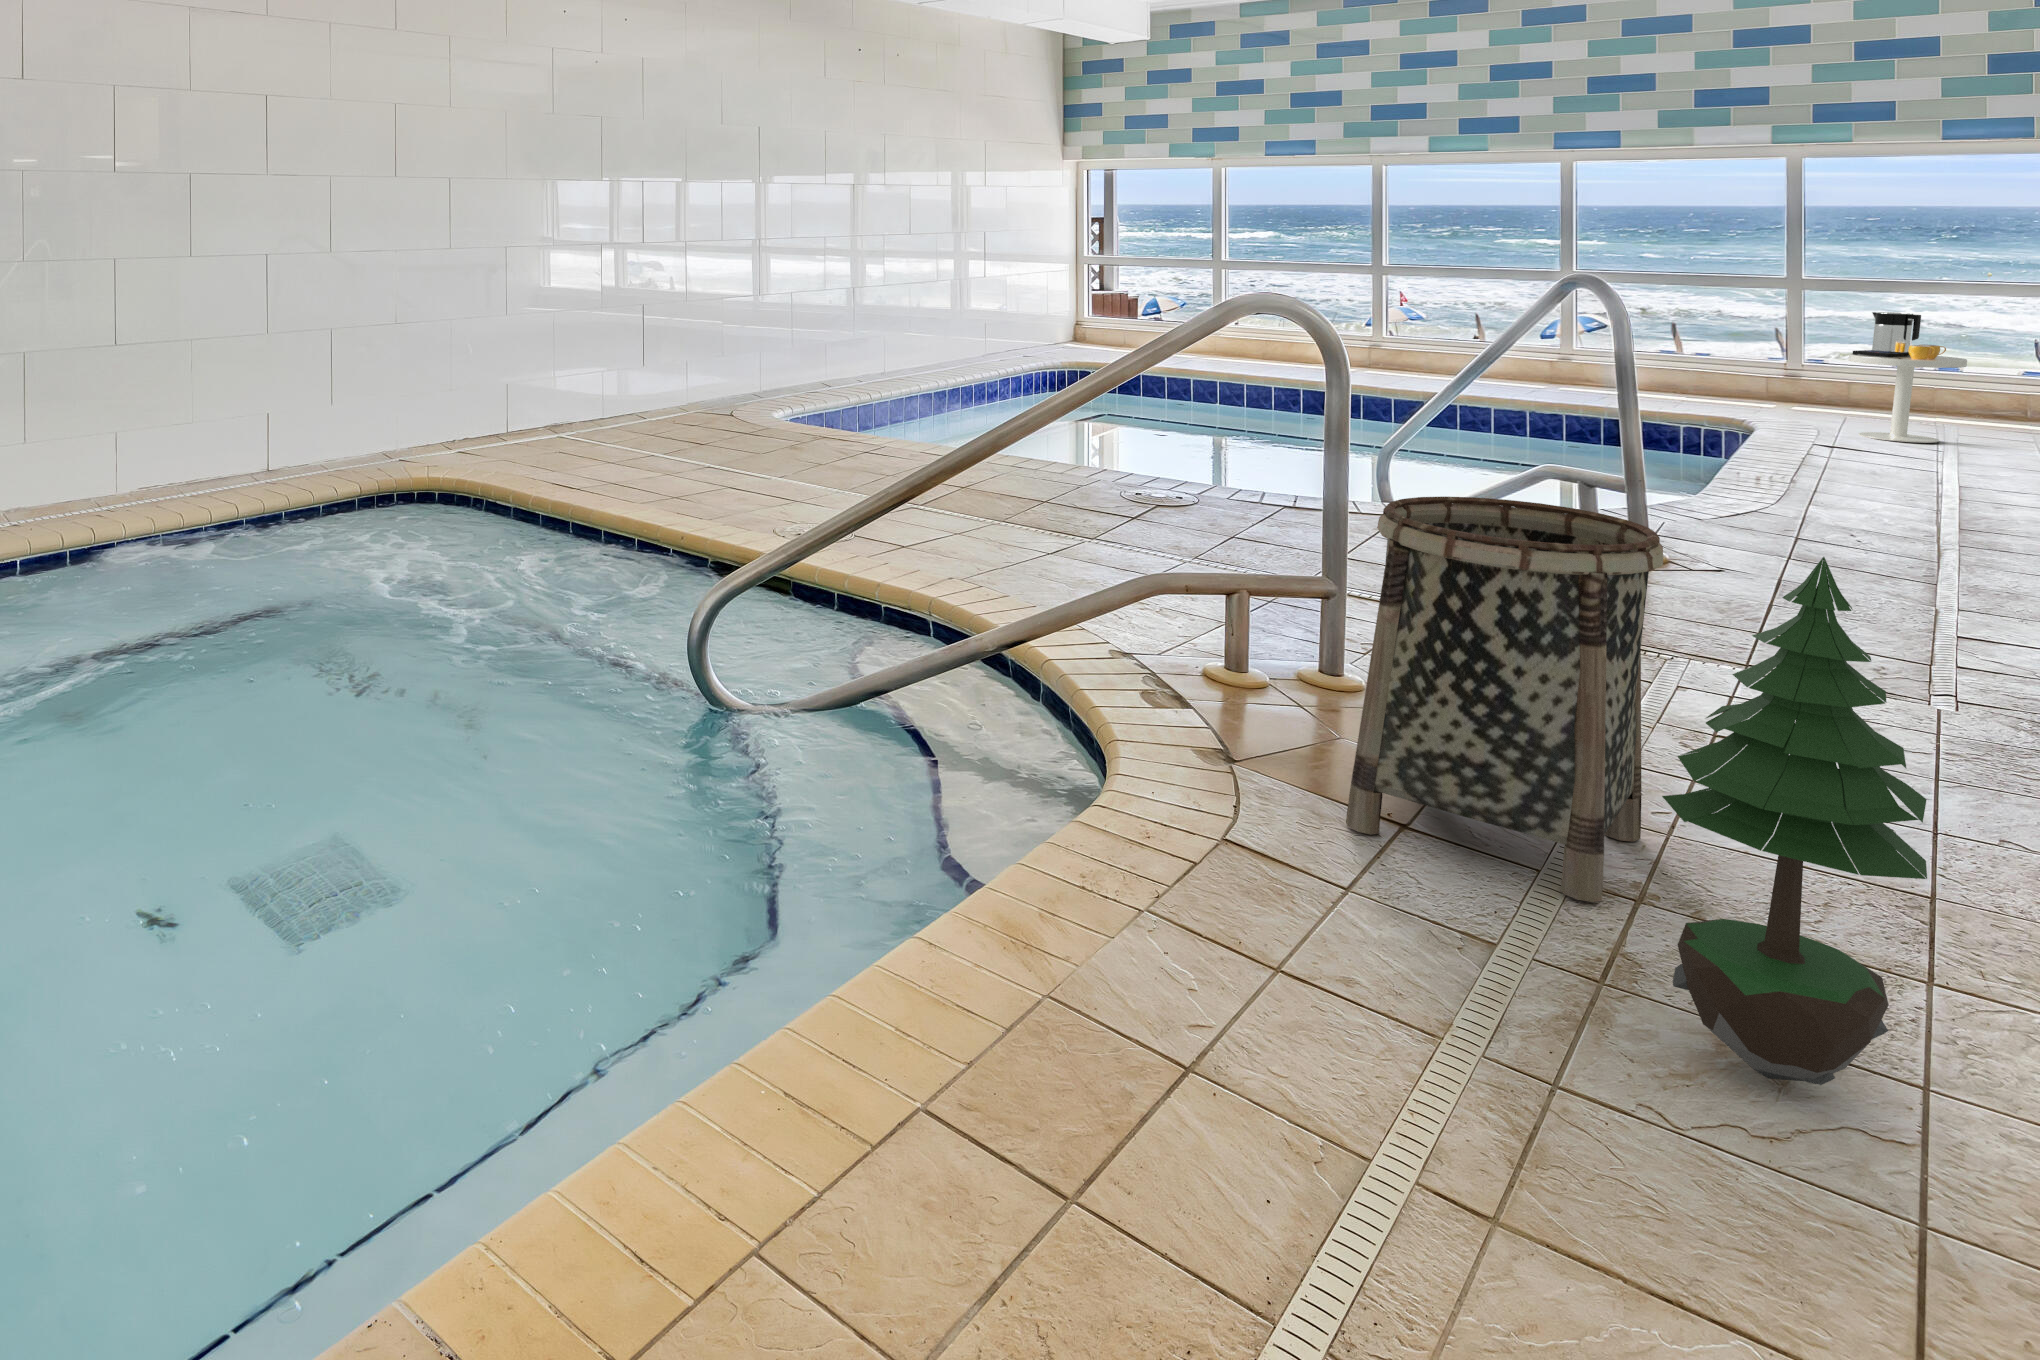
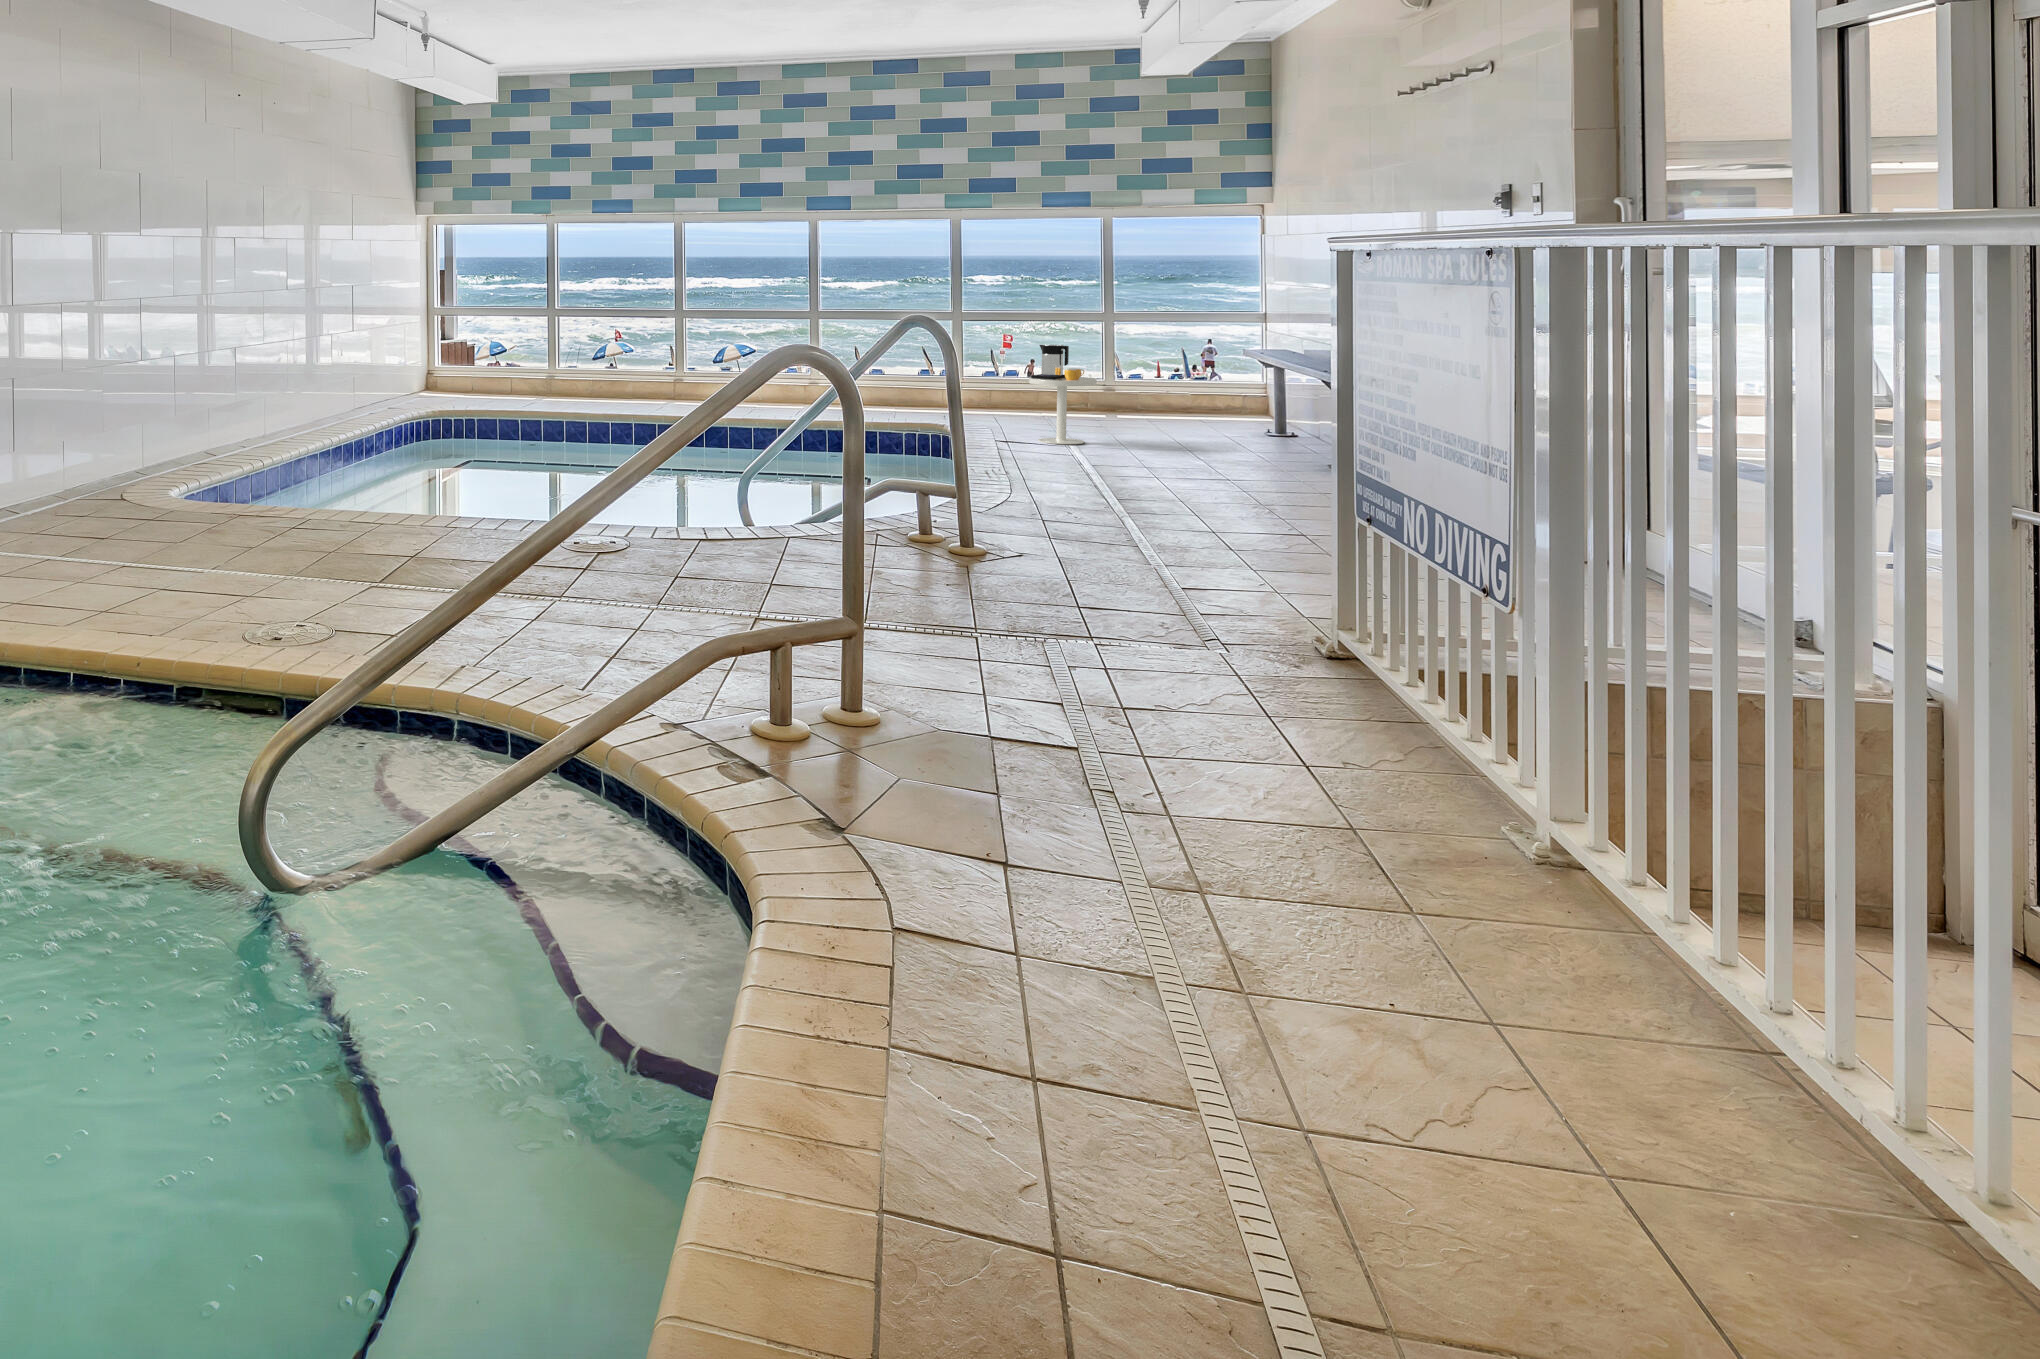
basket: present [1346,497,1663,902] -> none [958,535,1187,904]
potted tree: present [1662,557,1927,1085] -> none [1299,572,1505,1045]

